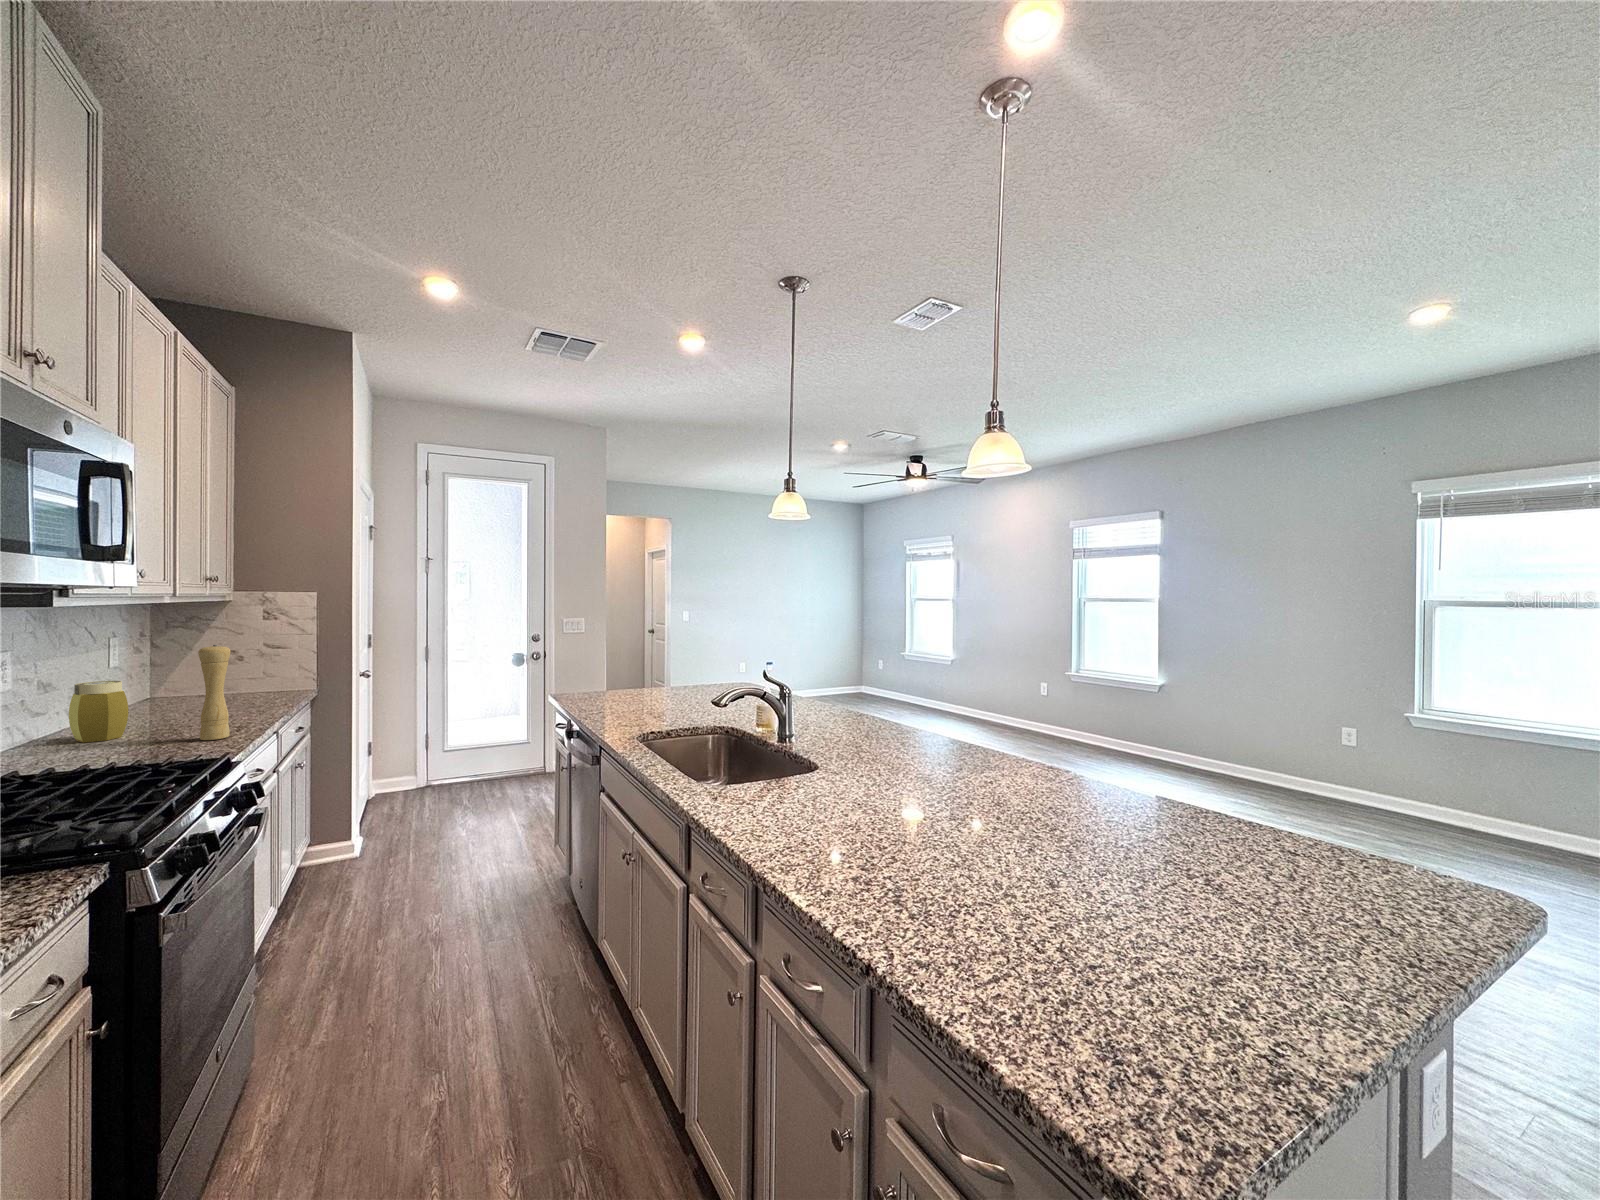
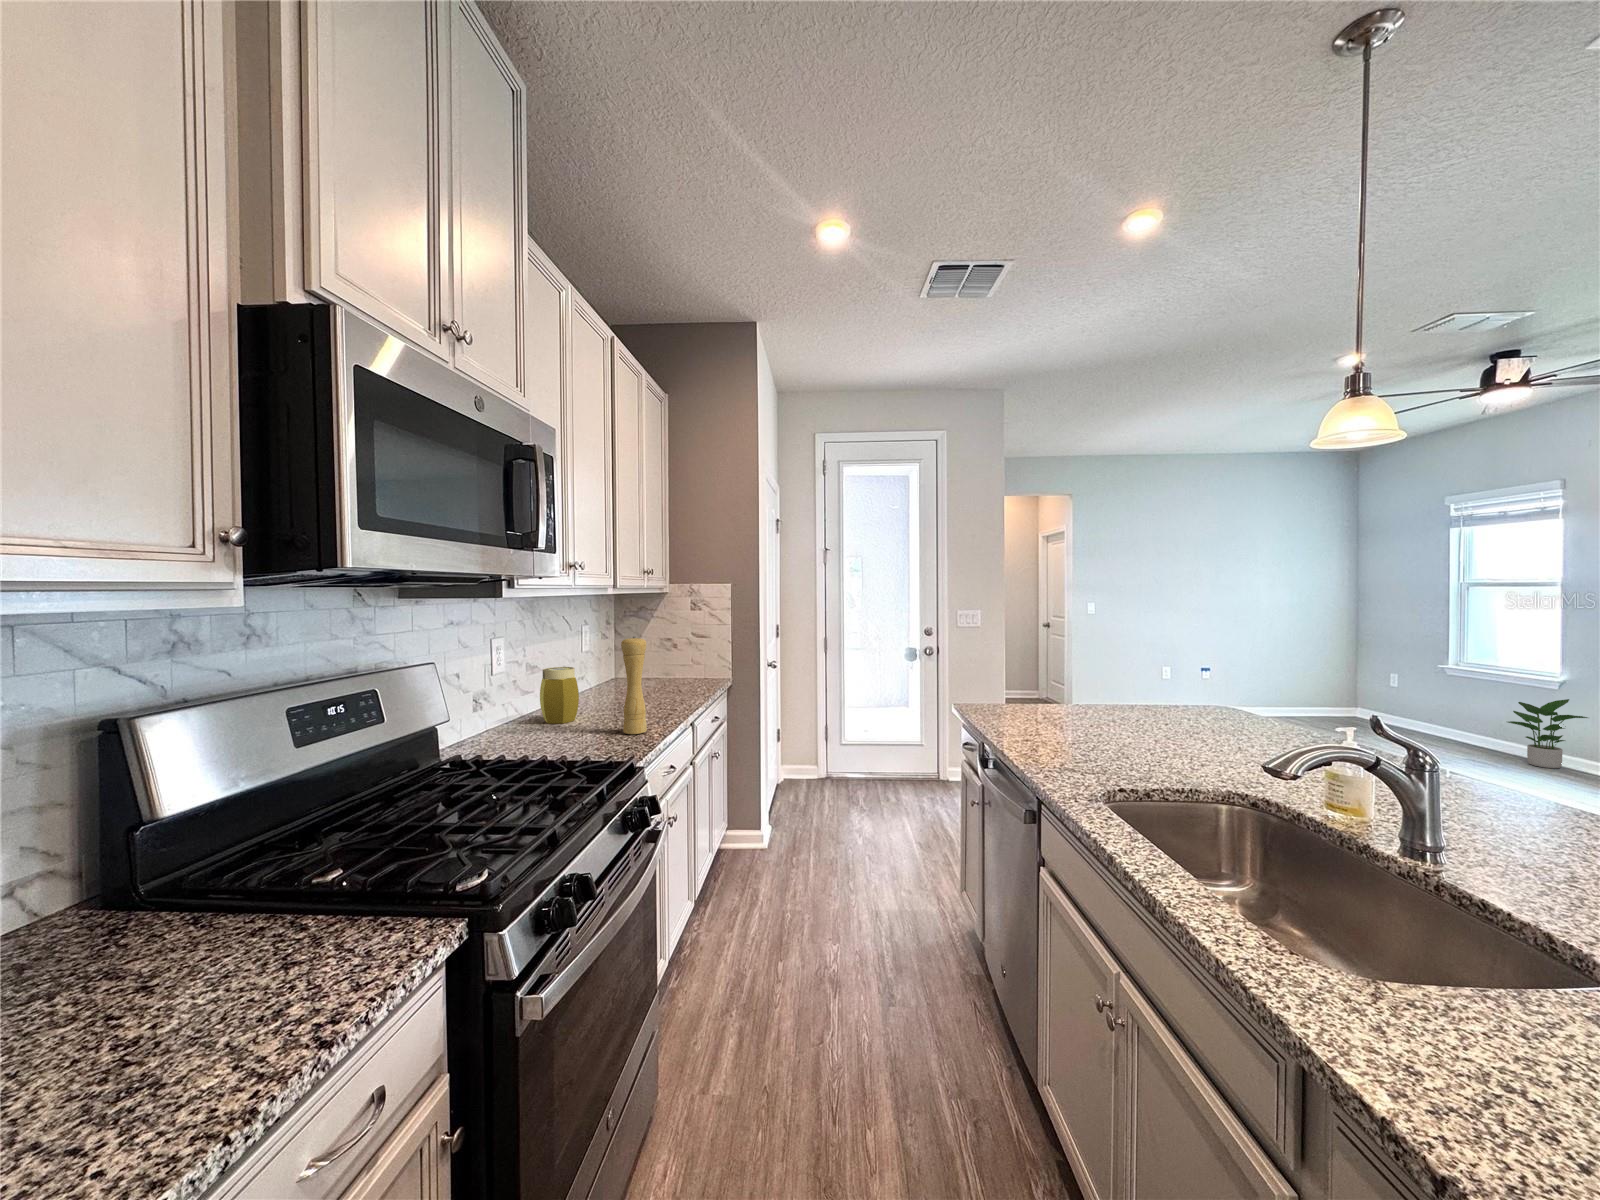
potted plant: none [928,671,964,714] -> present [1508,699,1588,768]

